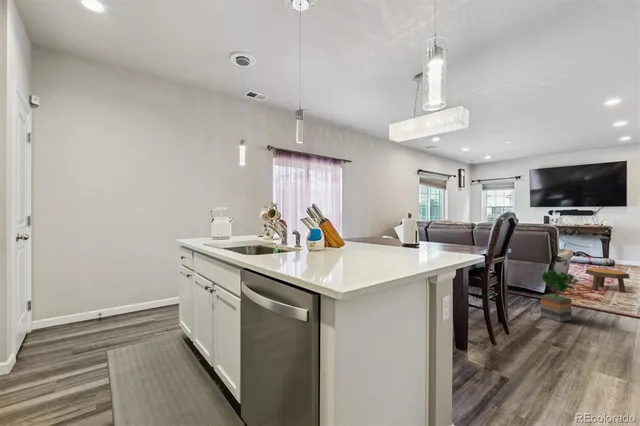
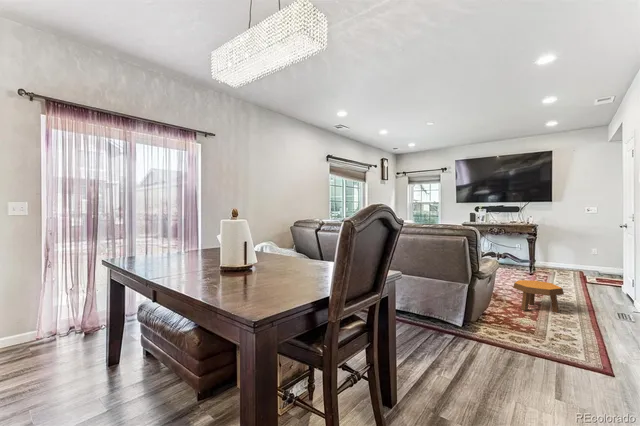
potted tree: present [541,270,578,322] -> none [451,301,509,391]

